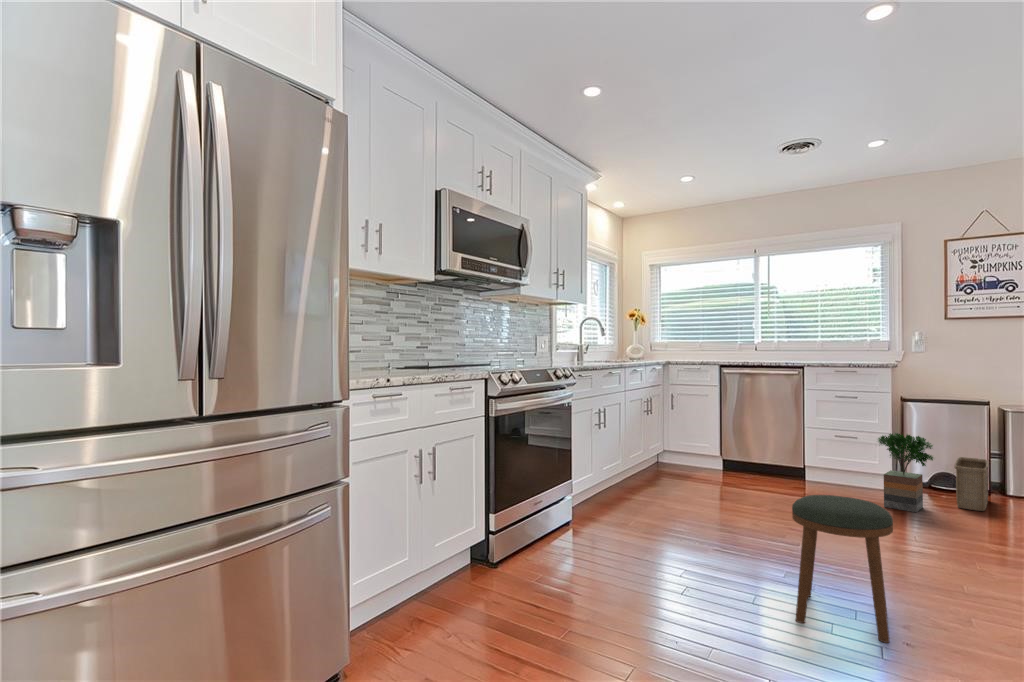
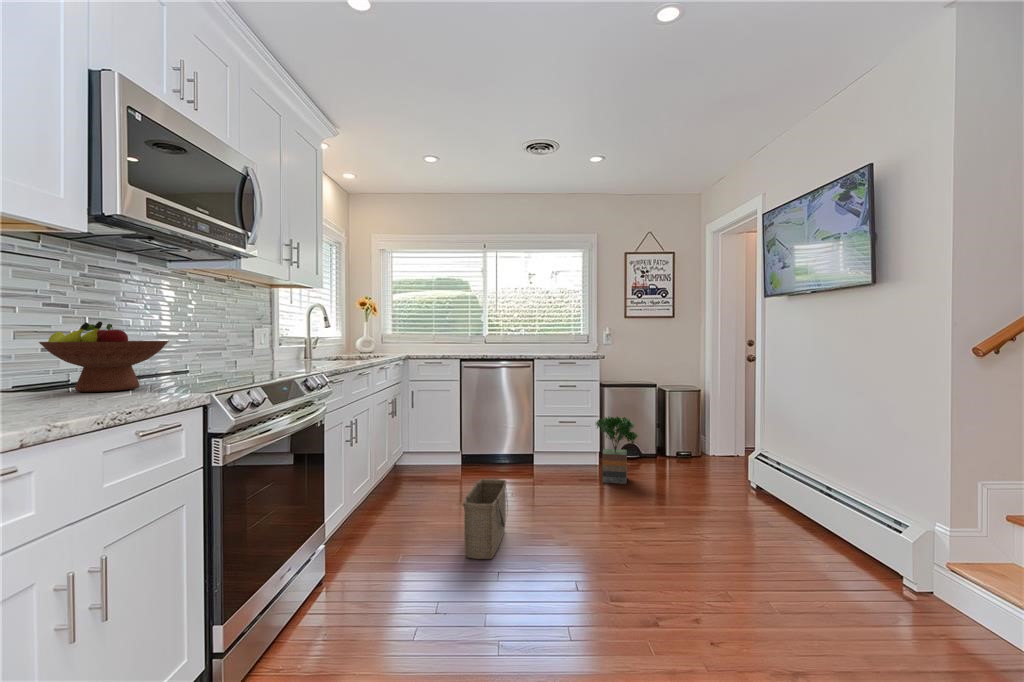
fruit bowl: none [413,330,473,370] -> present [39,322,169,392]
basket: present [952,457,992,511] -> present [463,479,508,559]
stool: present [792,495,893,643] -> none [611,504,715,659]

